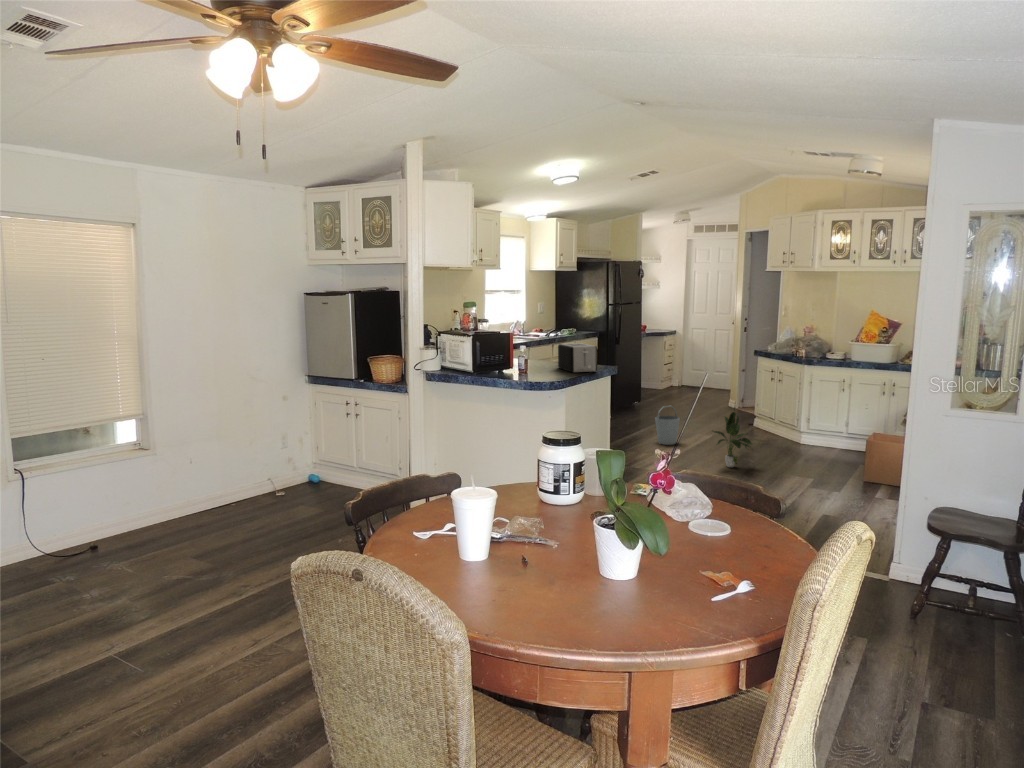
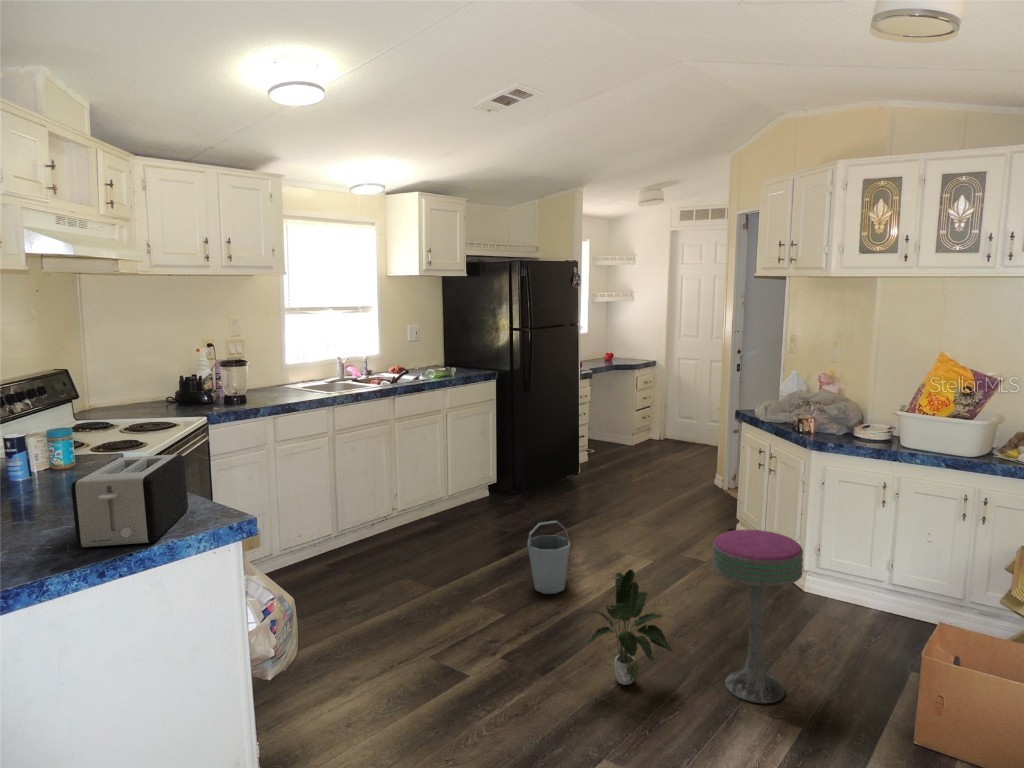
bar stool: none [772,393,815,470] -> present [713,530,803,703]

